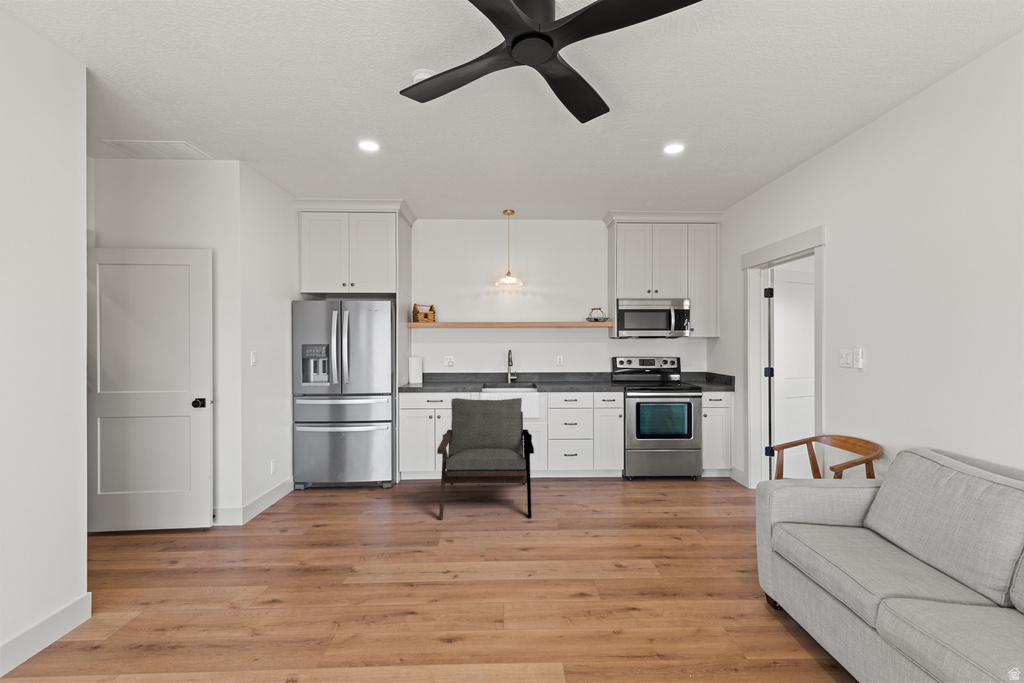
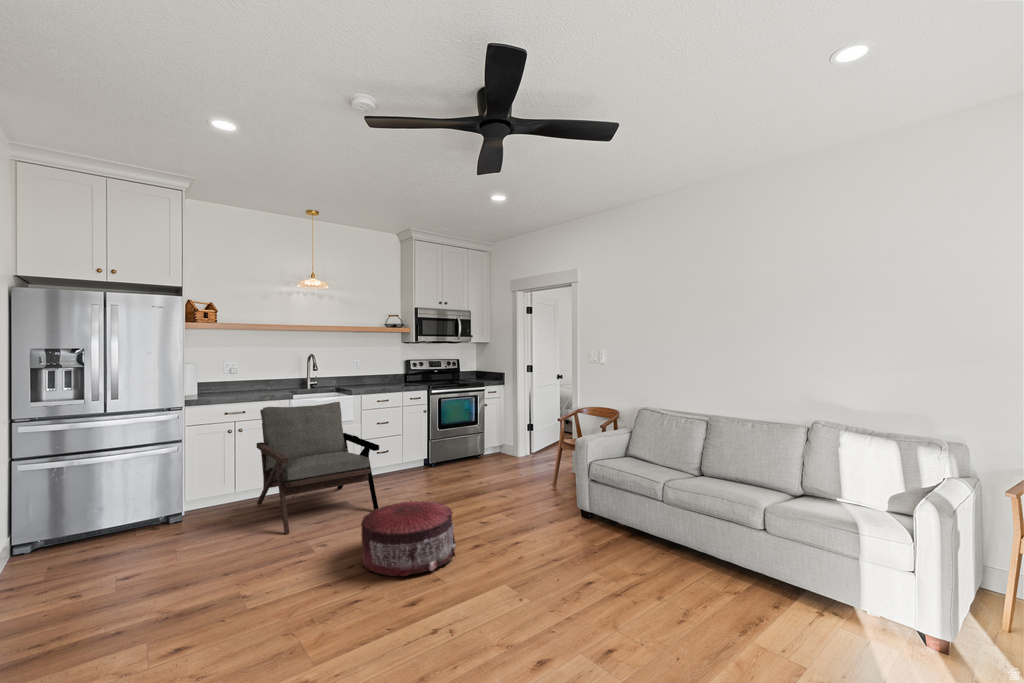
pouf: none [454,516,555,608] -> present [361,501,456,576]

